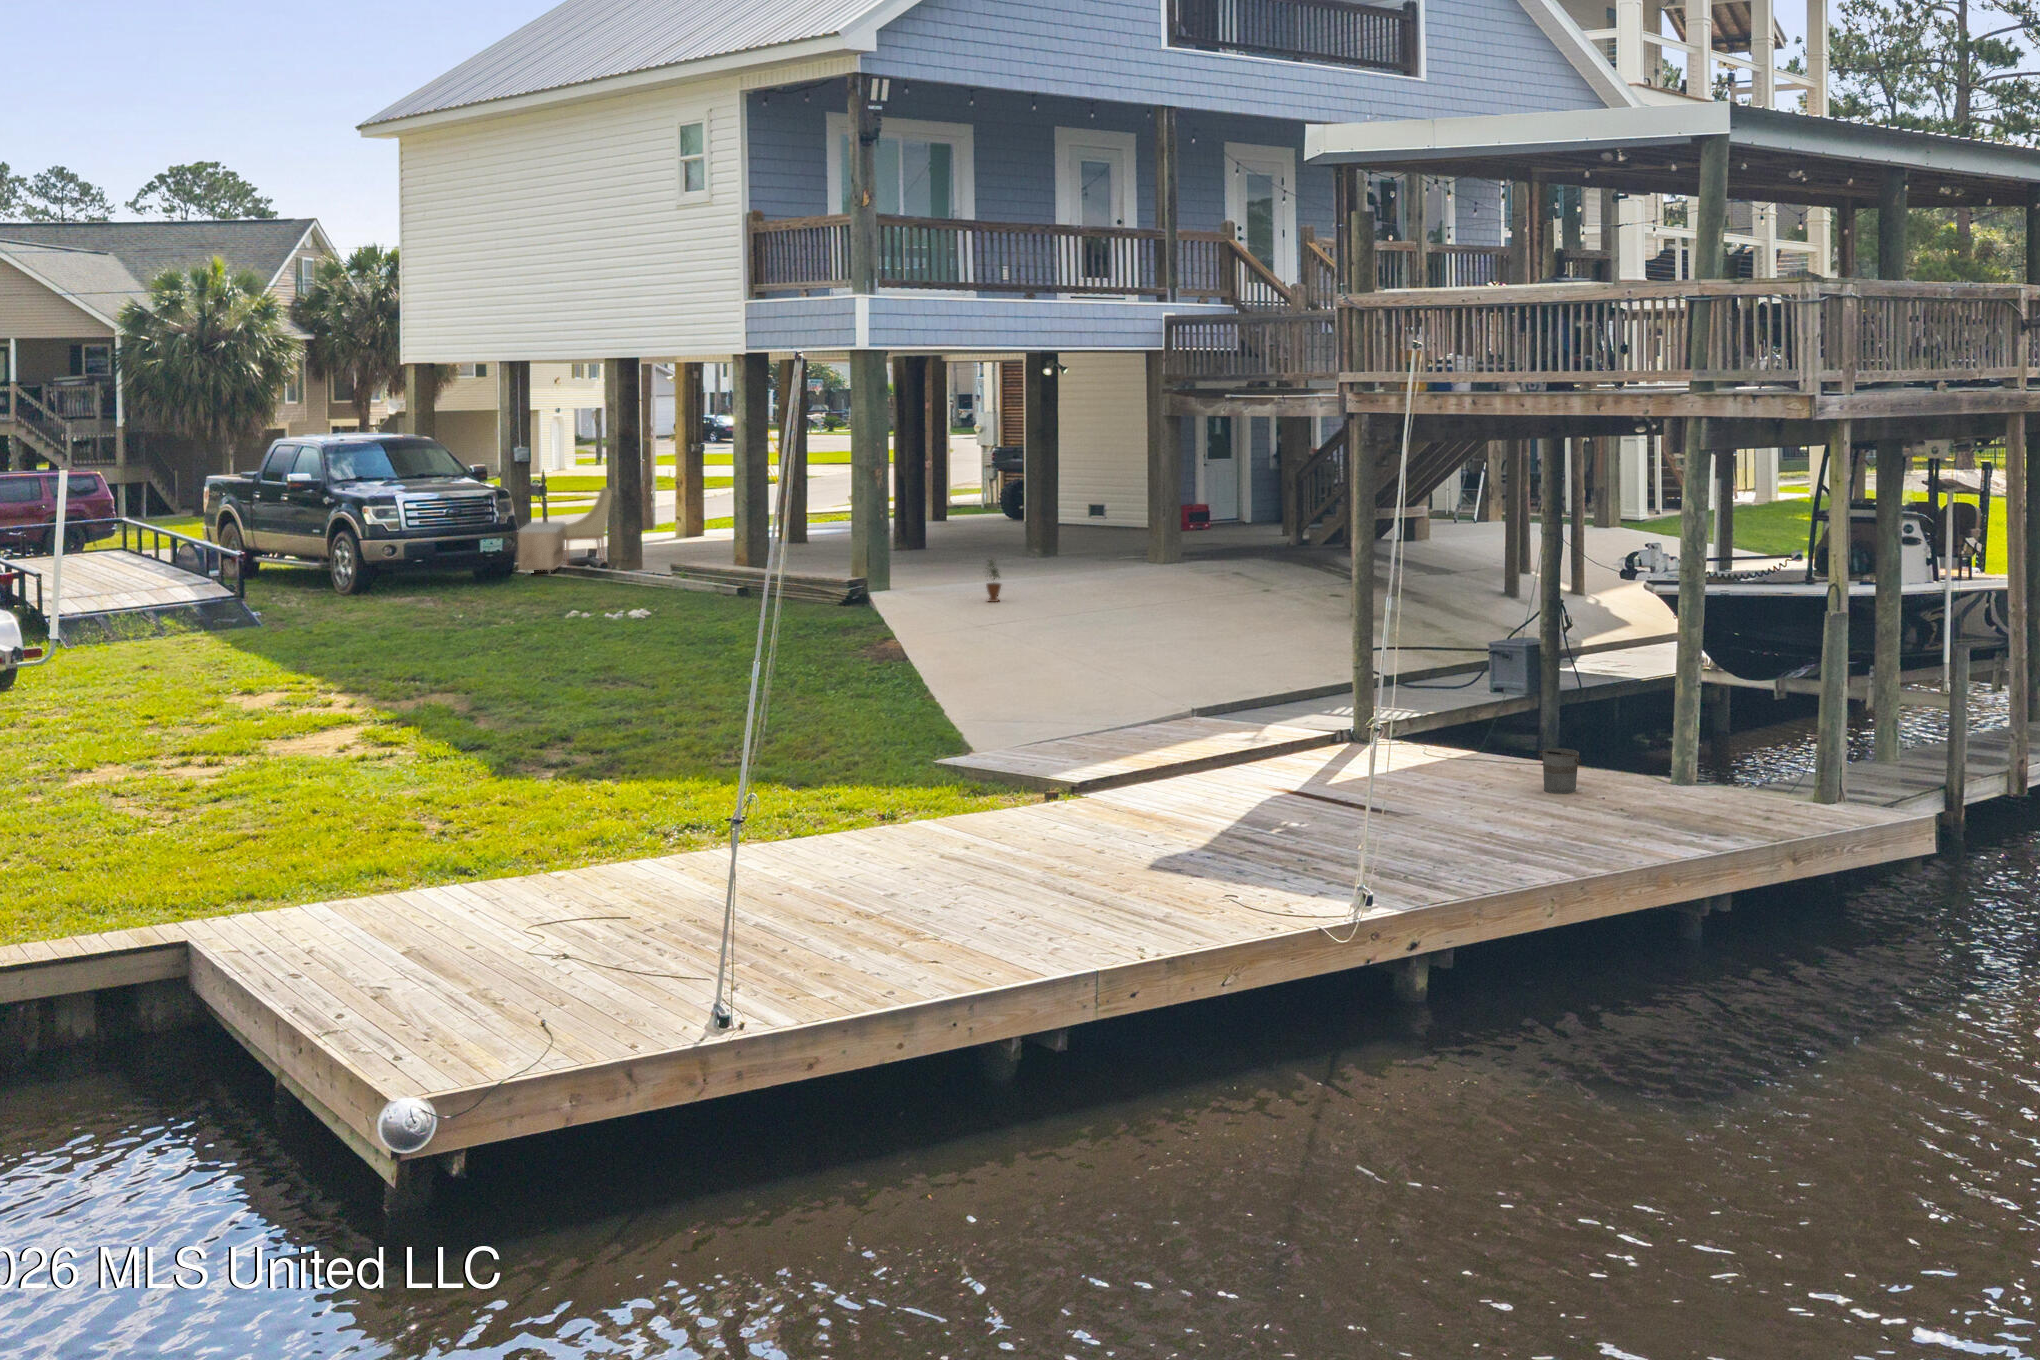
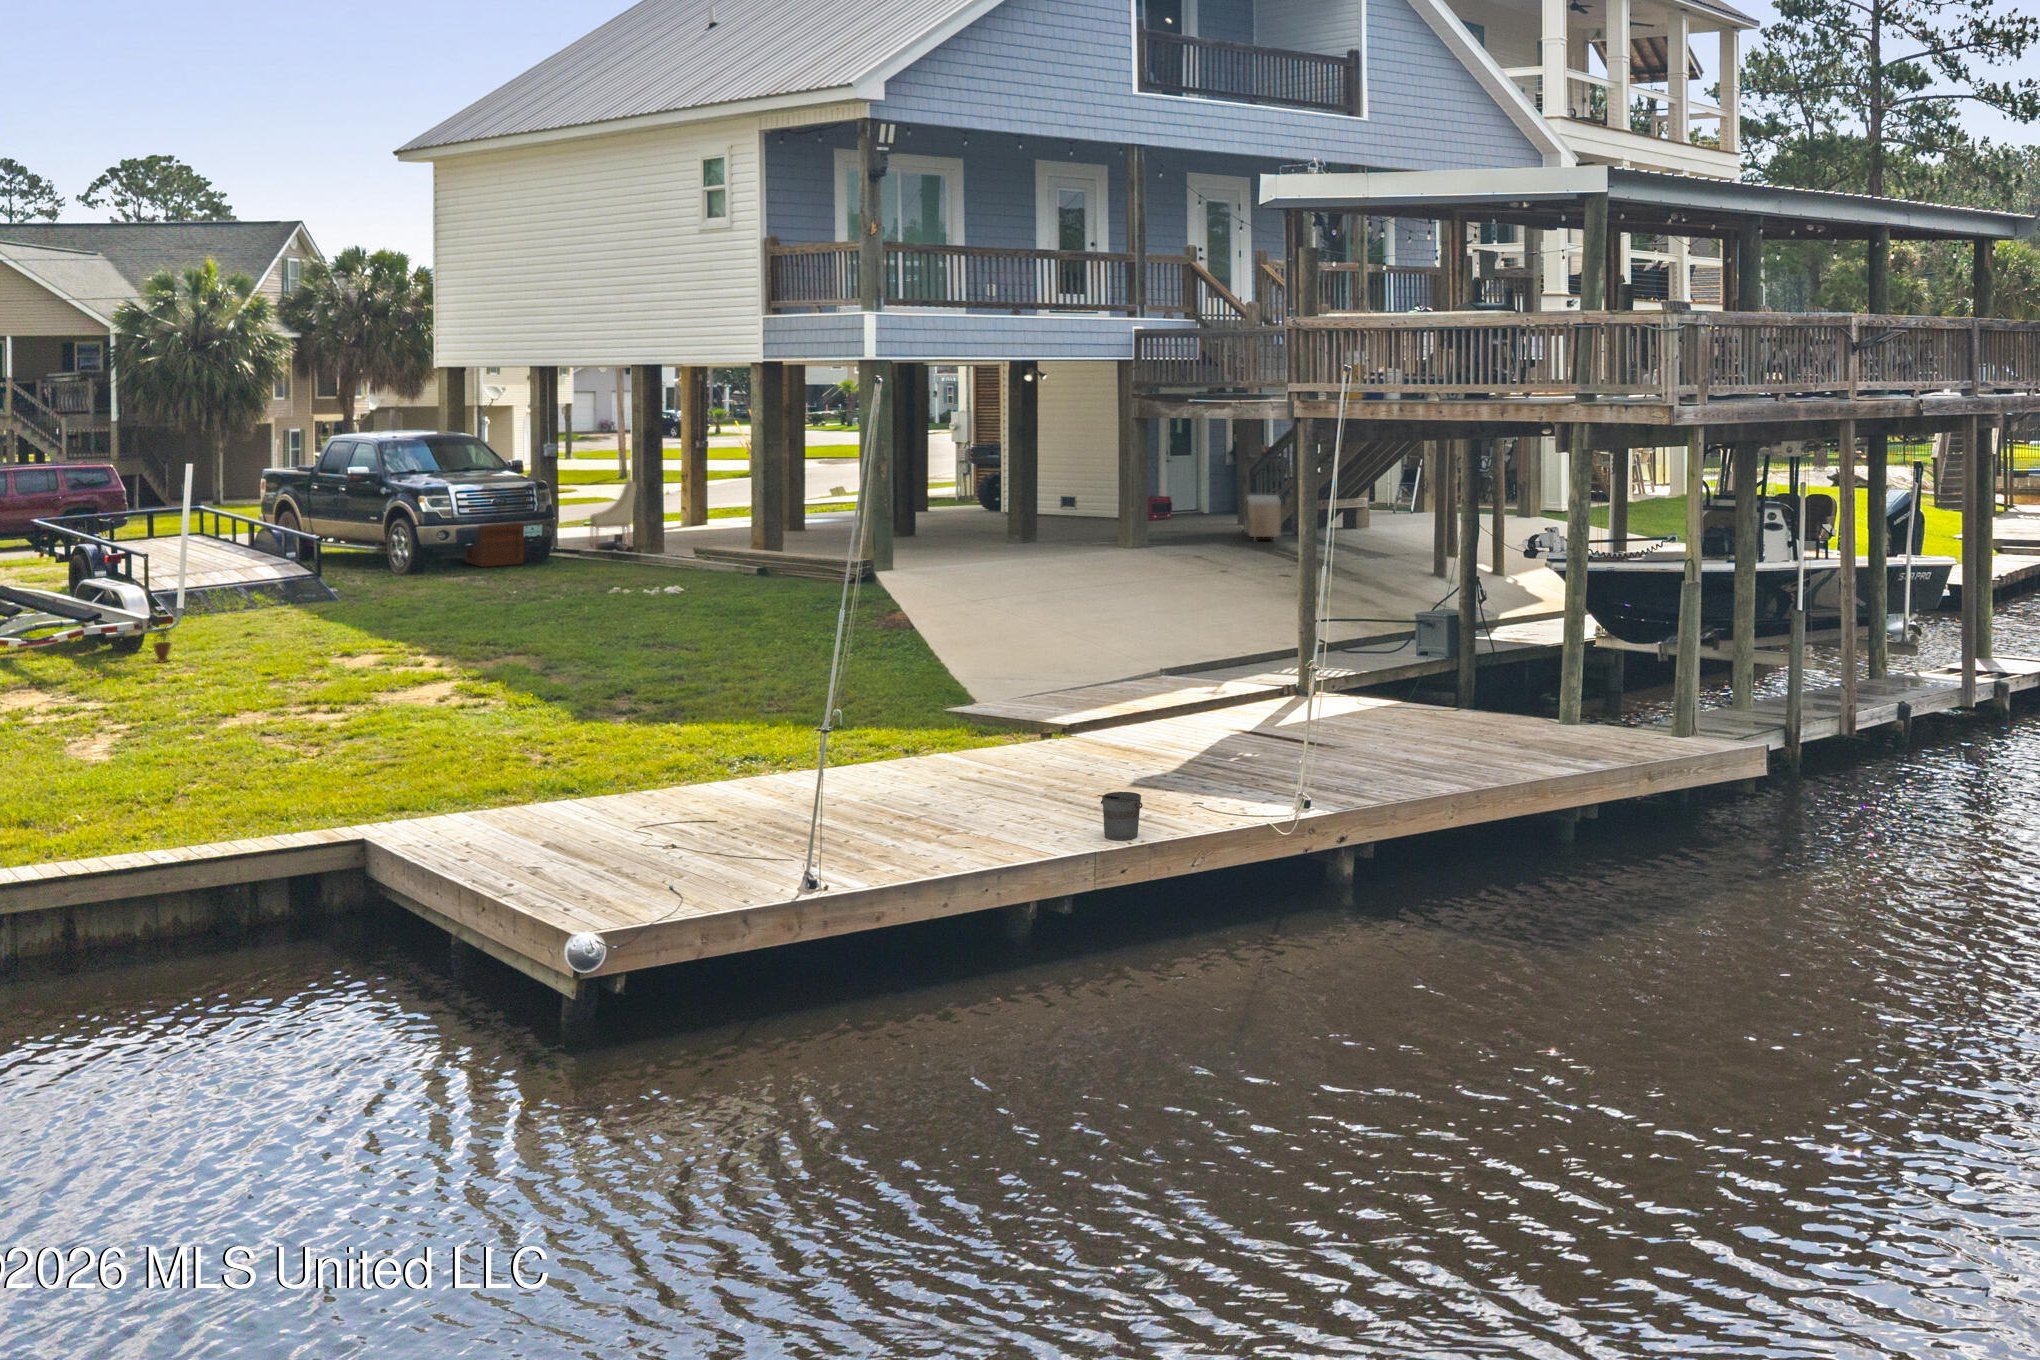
storage bench: present [518,522,566,573] -> present [1247,495,1281,540]
wooden crate: none [418,532,482,585] -> present [465,522,524,567]
potted plant: present [986,560,1001,602] -> present [153,621,172,663]
bucket: present [1538,748,1581,794] -> present [1098,792,1142,840]

